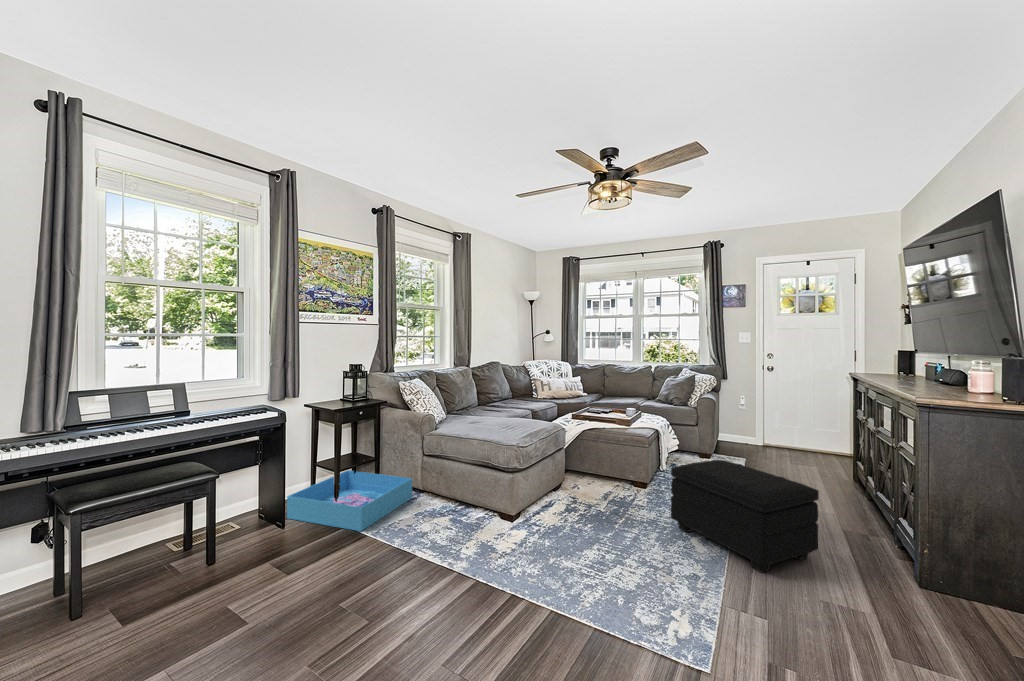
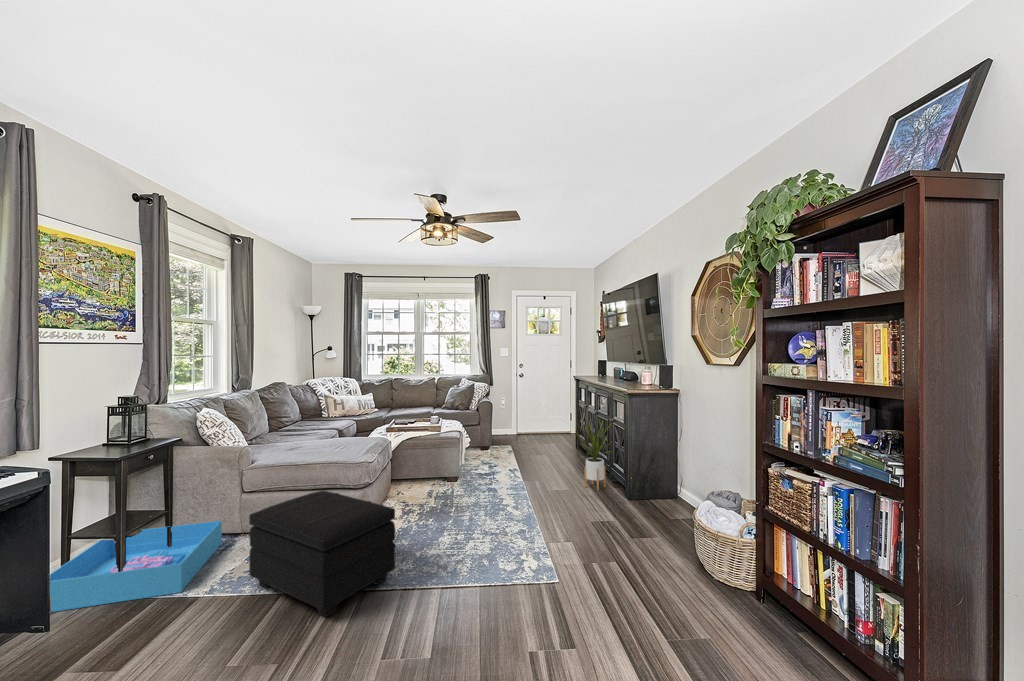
house plant: none [819,432,891,550] -> present [580,421,611,490]
footstool: present [671,460,819,572] -> present [249,491,395,617]

